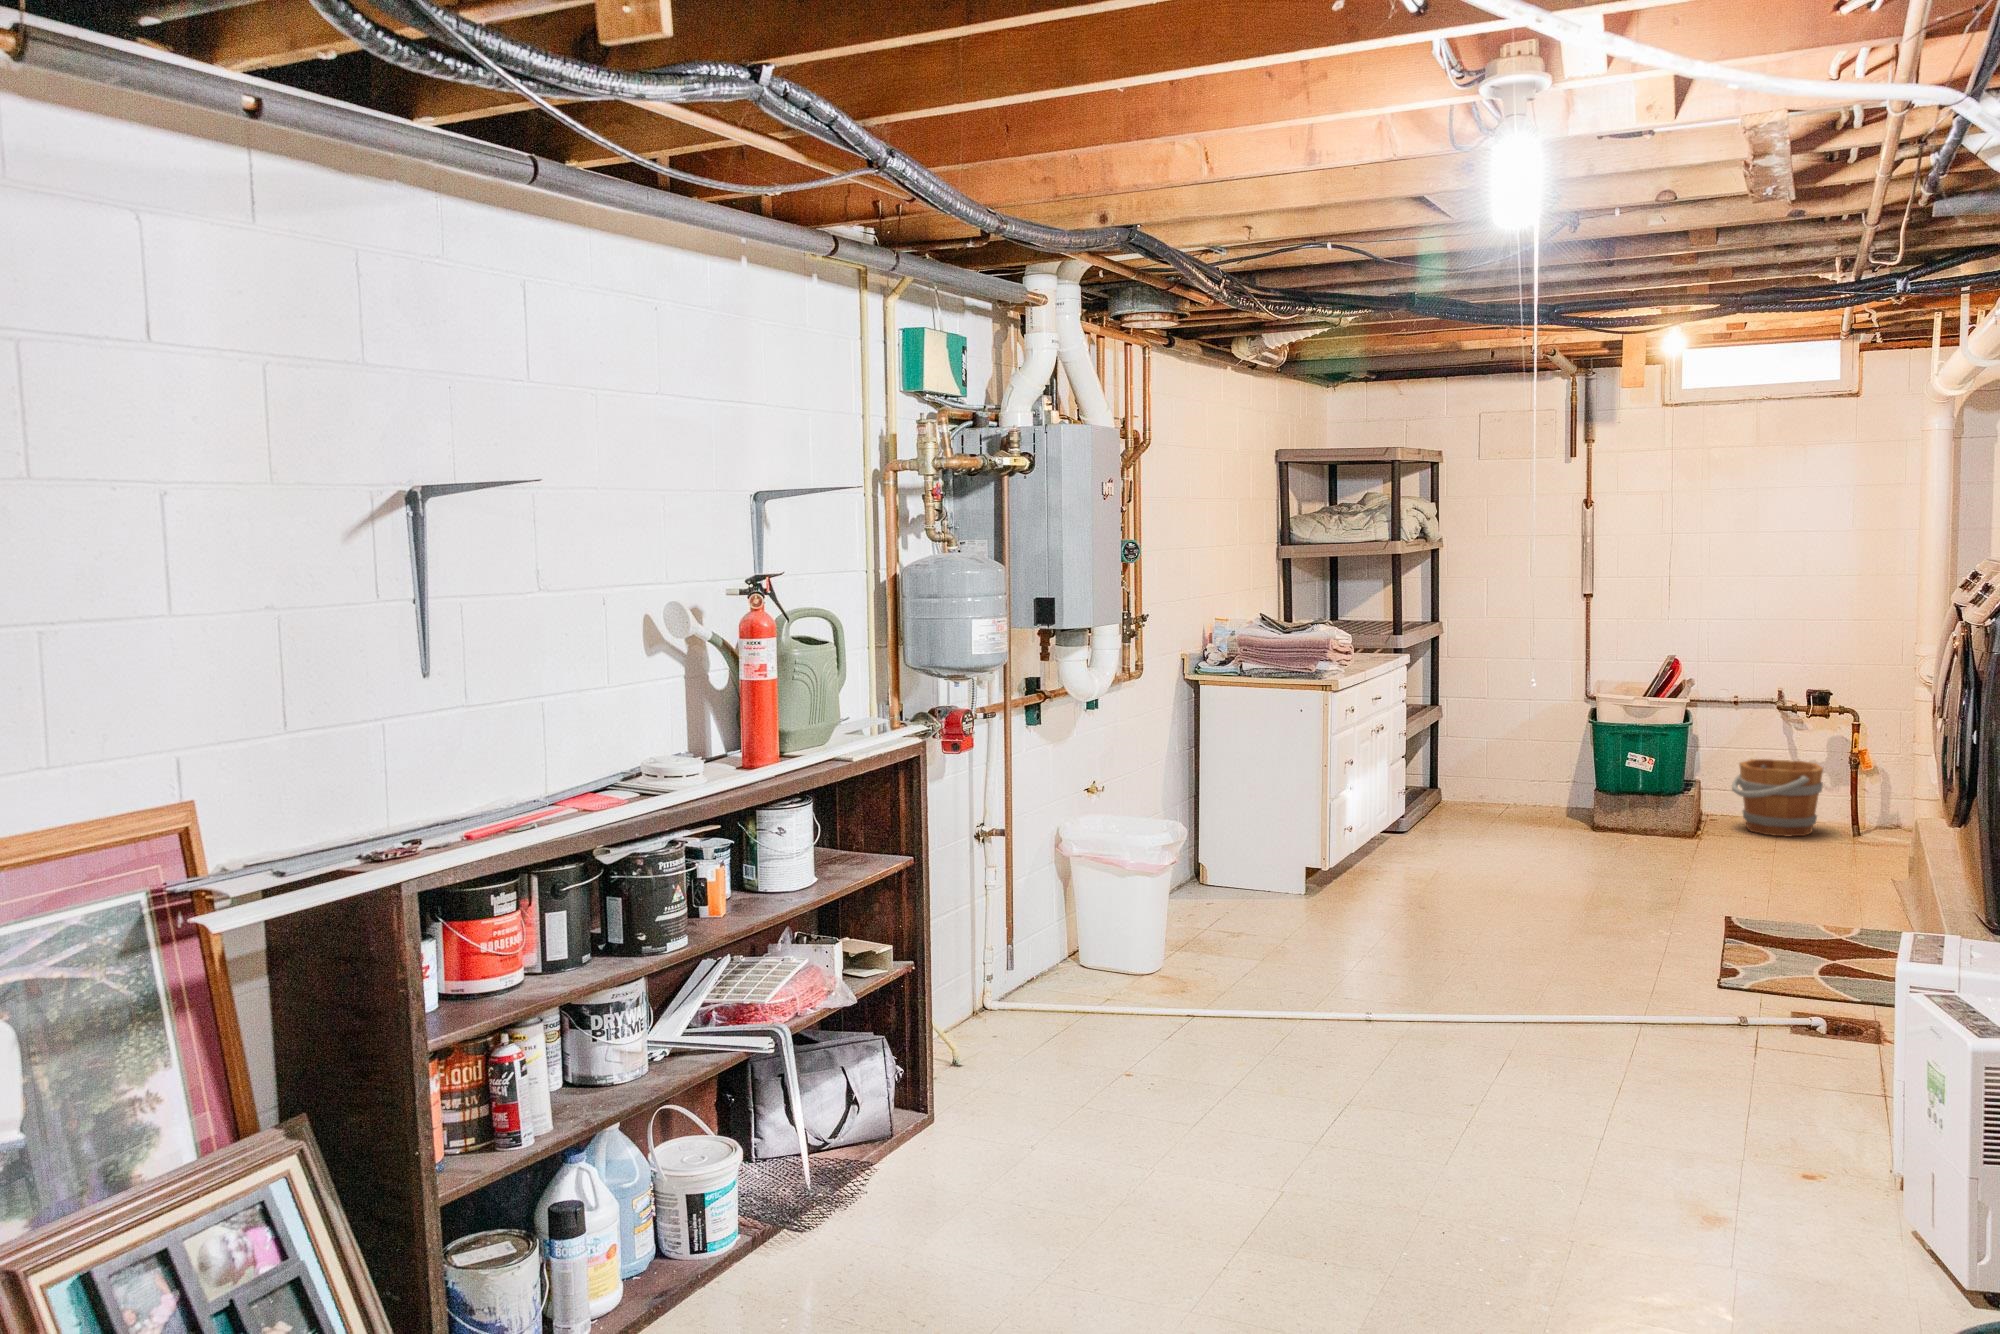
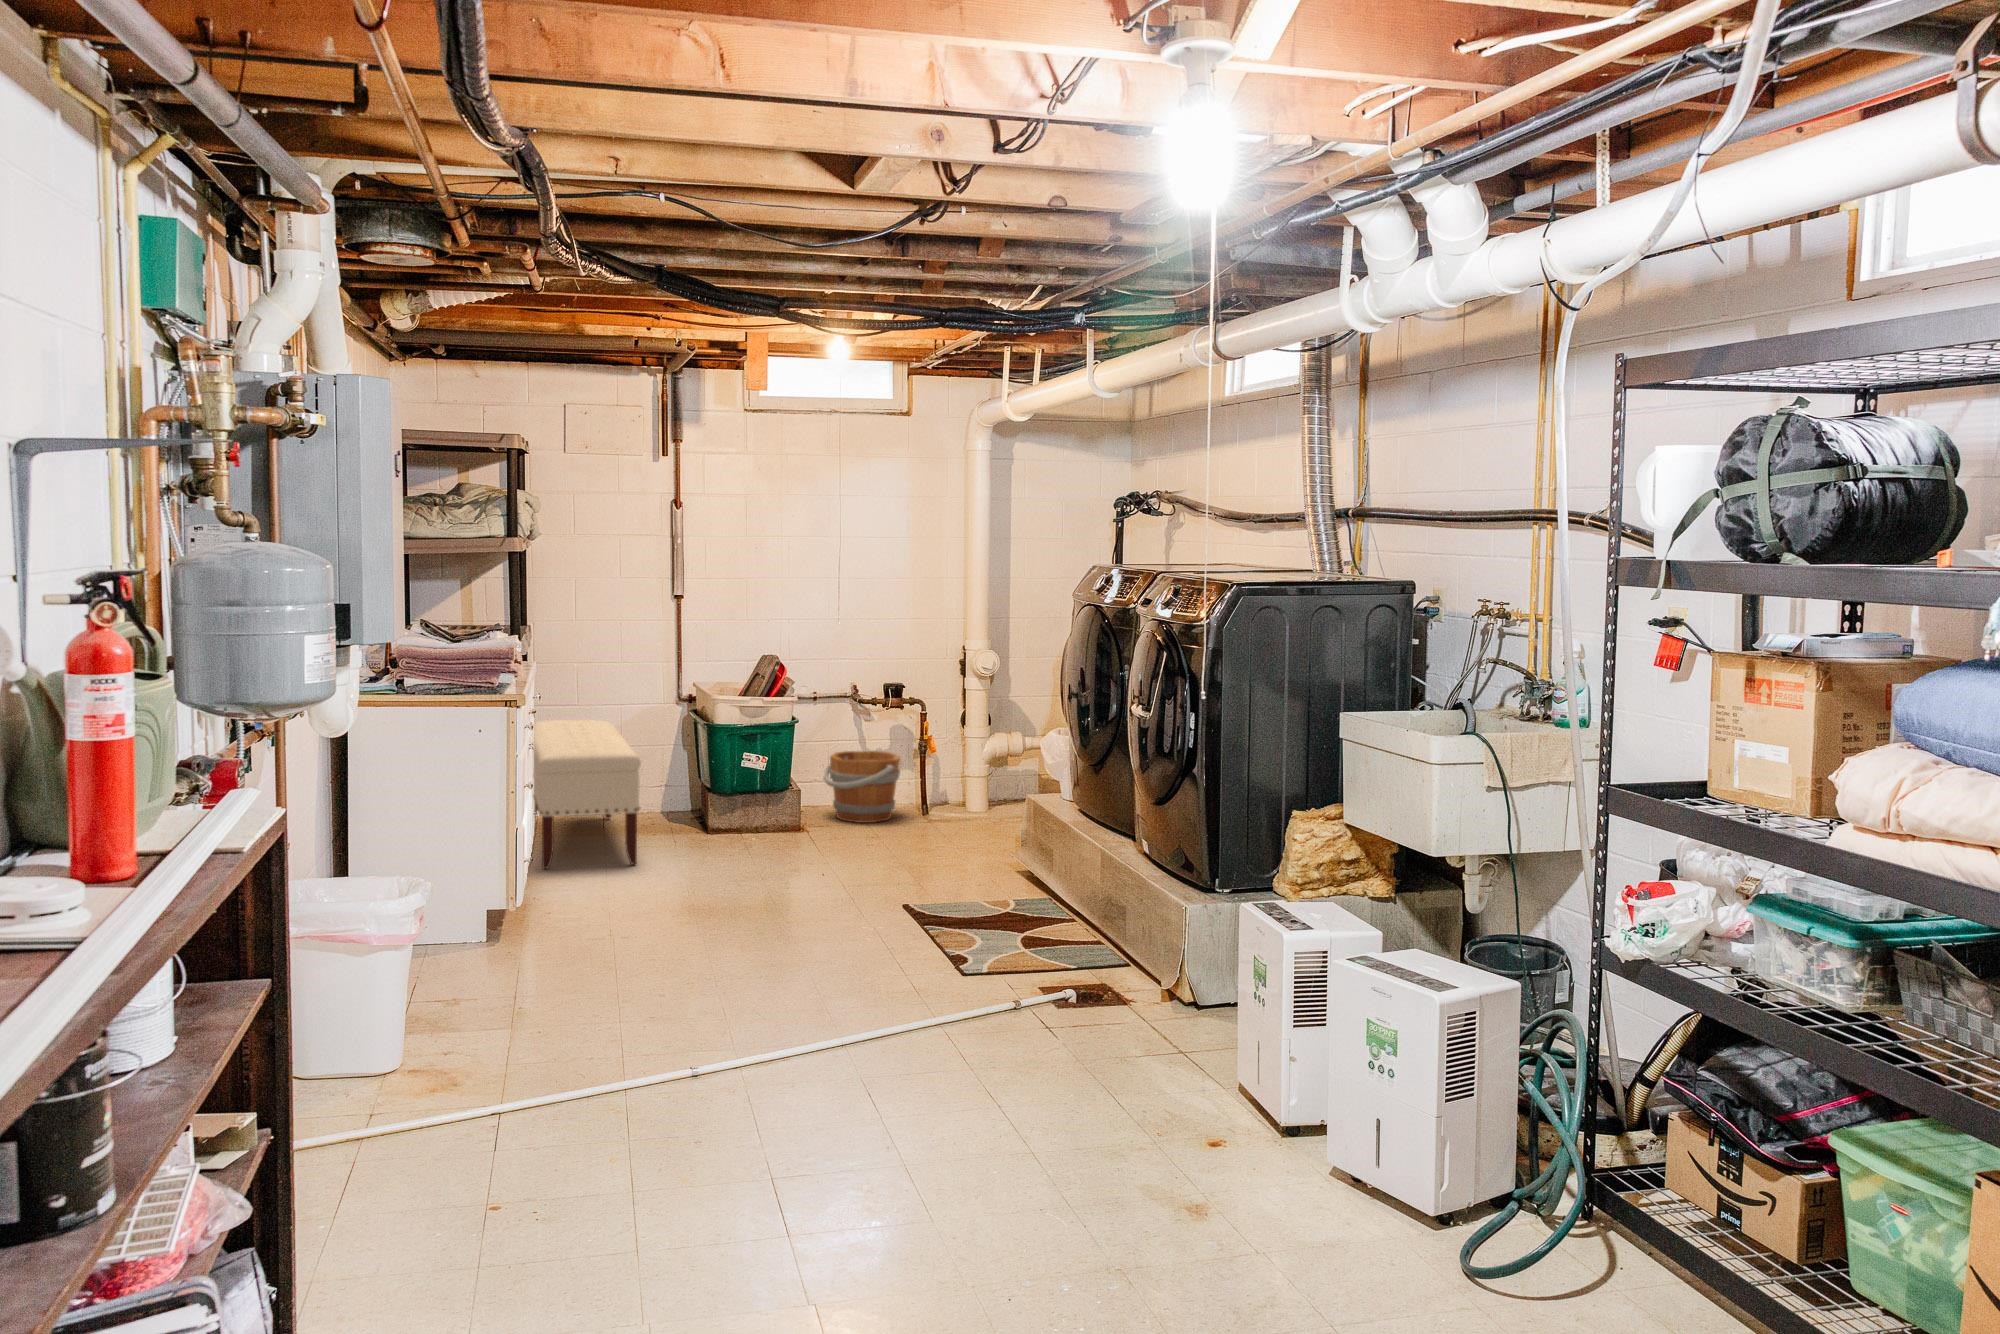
bench: none [1401,712,1514,848] -> present [533,720,641,869]

